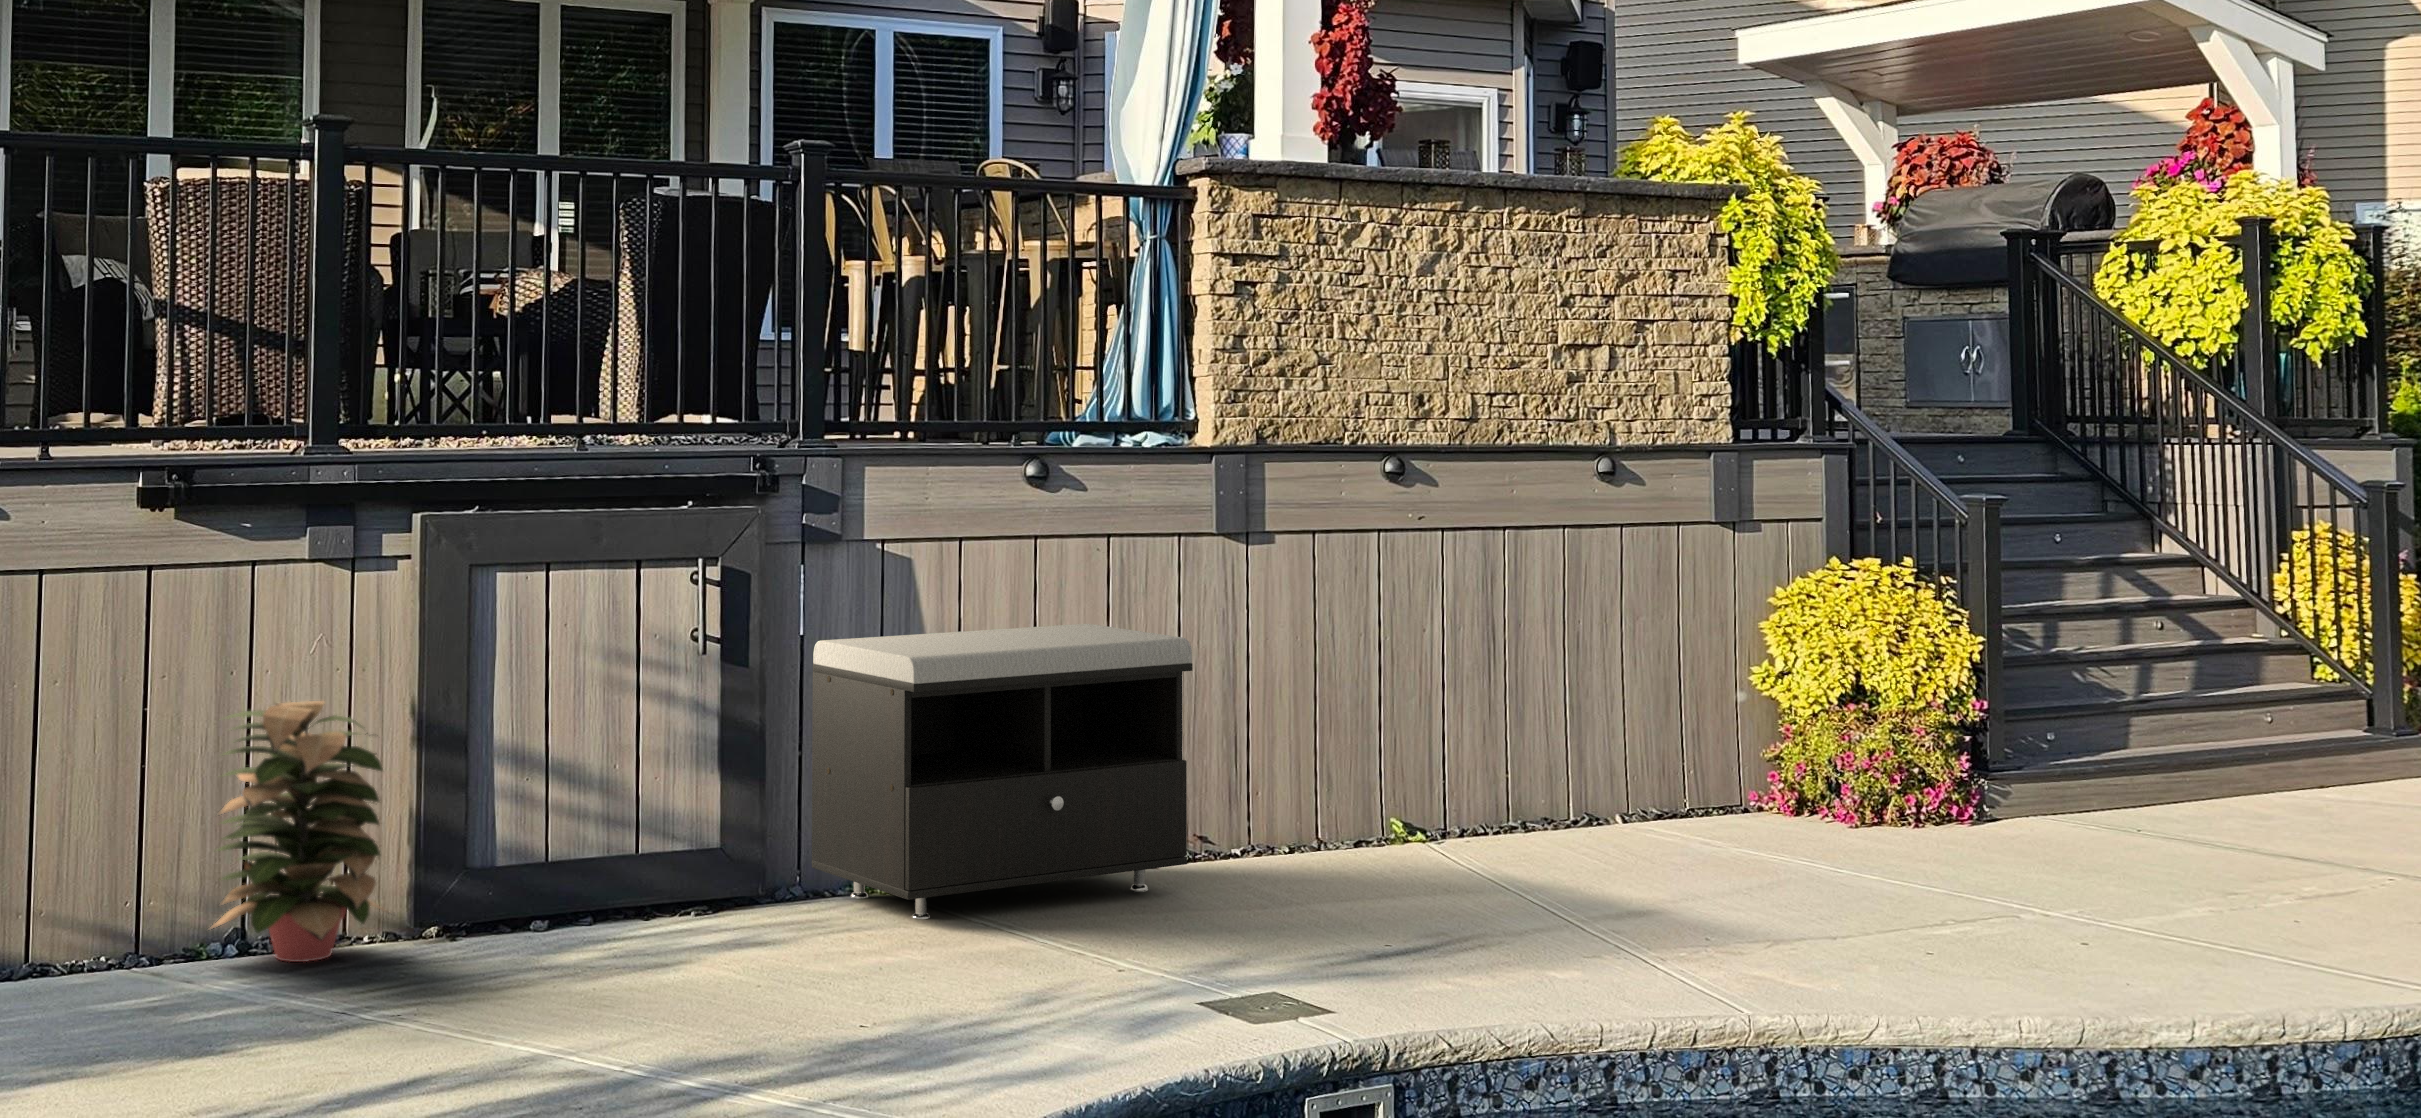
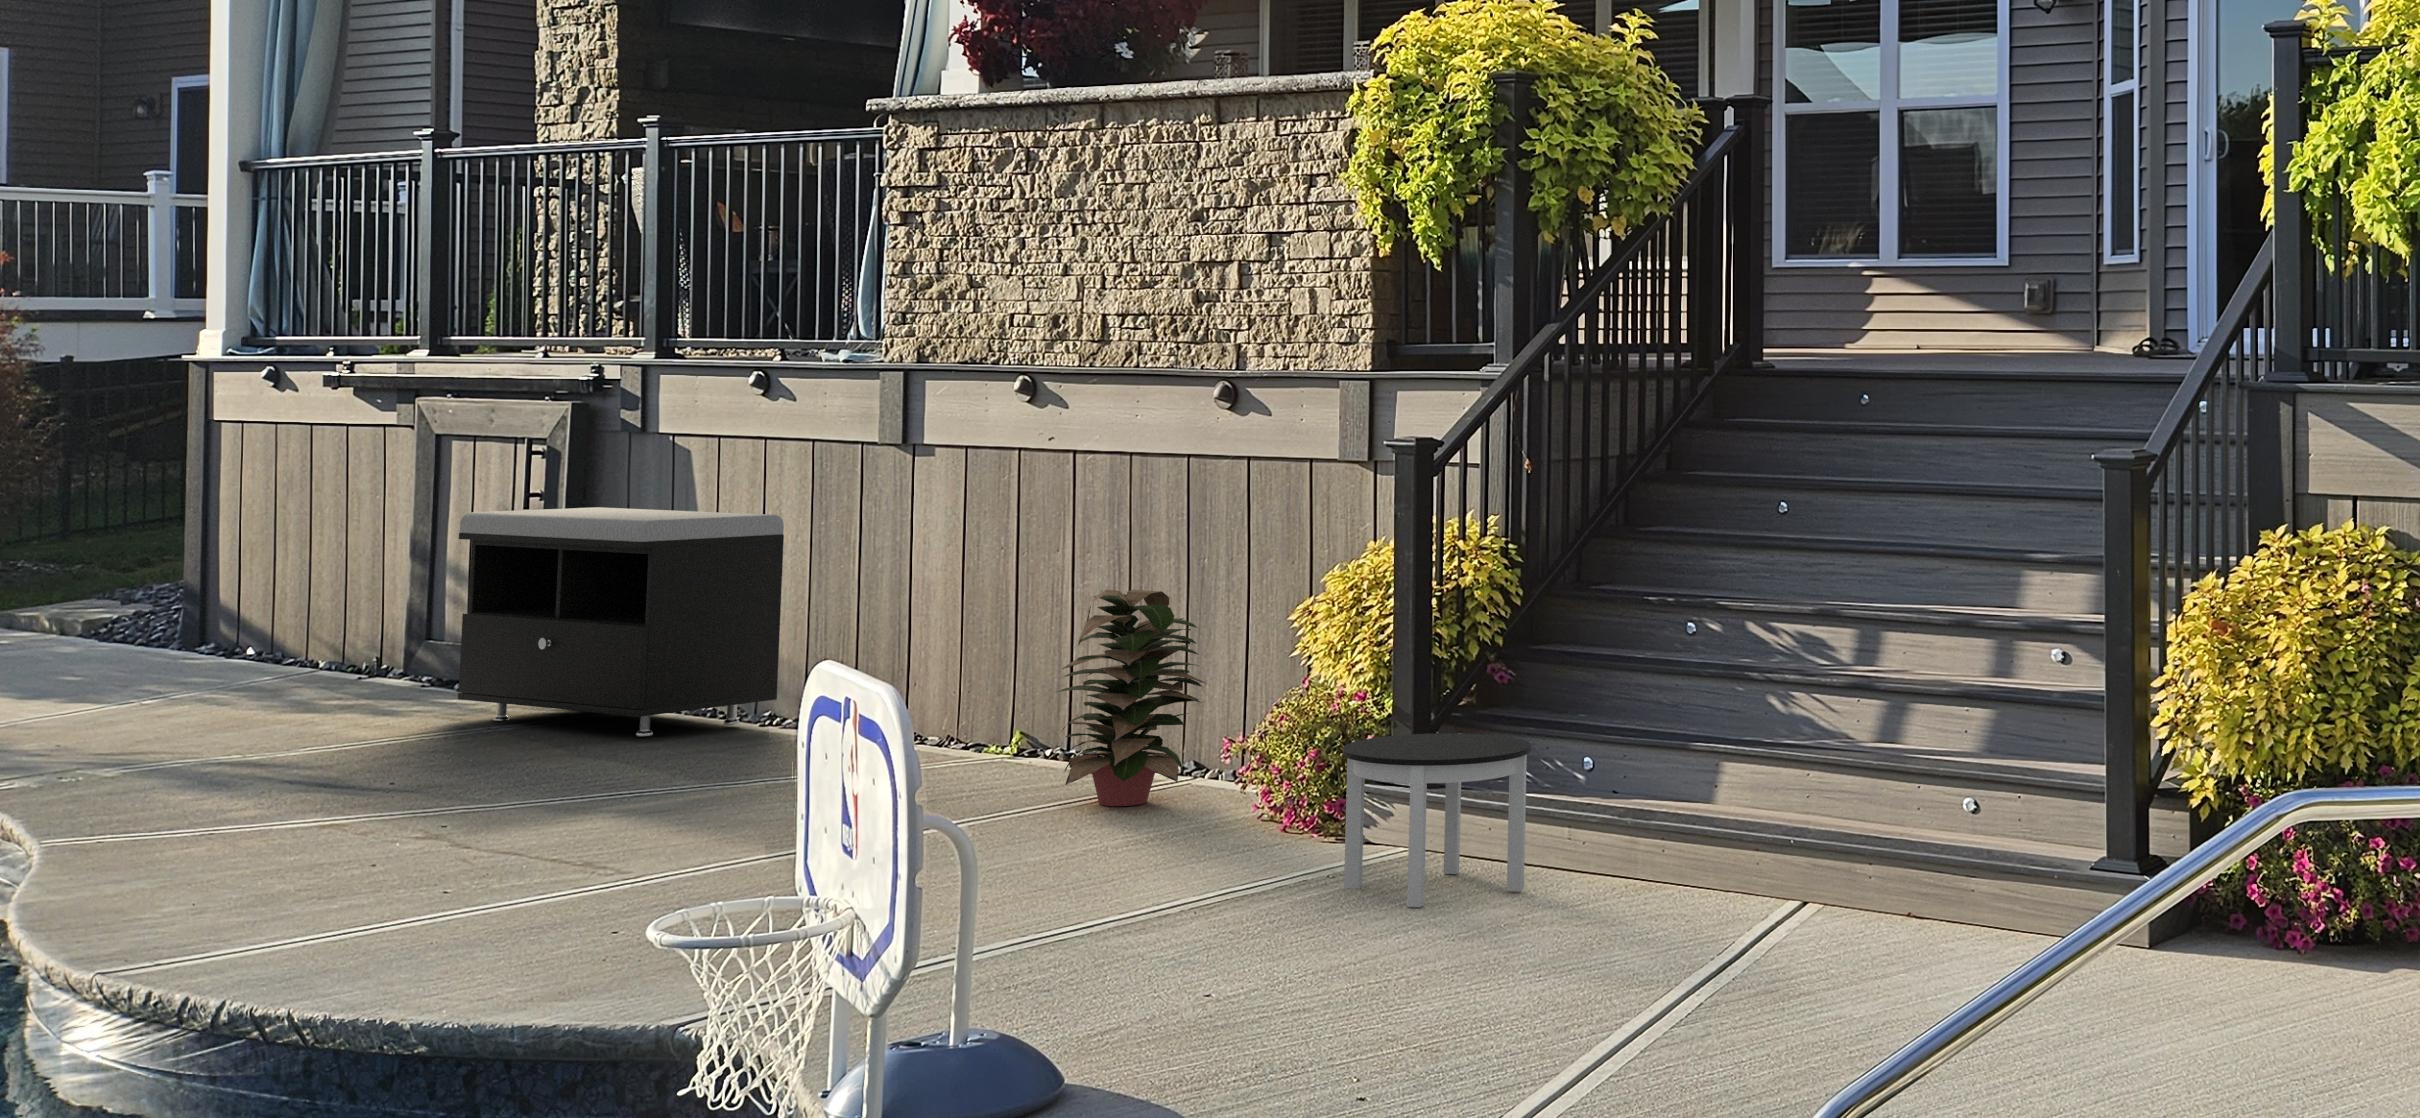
decorative plant: present [210,701,385,962] -> present [1055,590,1205,806]
round table: none [2003,712,2148,834] -> present [1343,733,1531,907]

